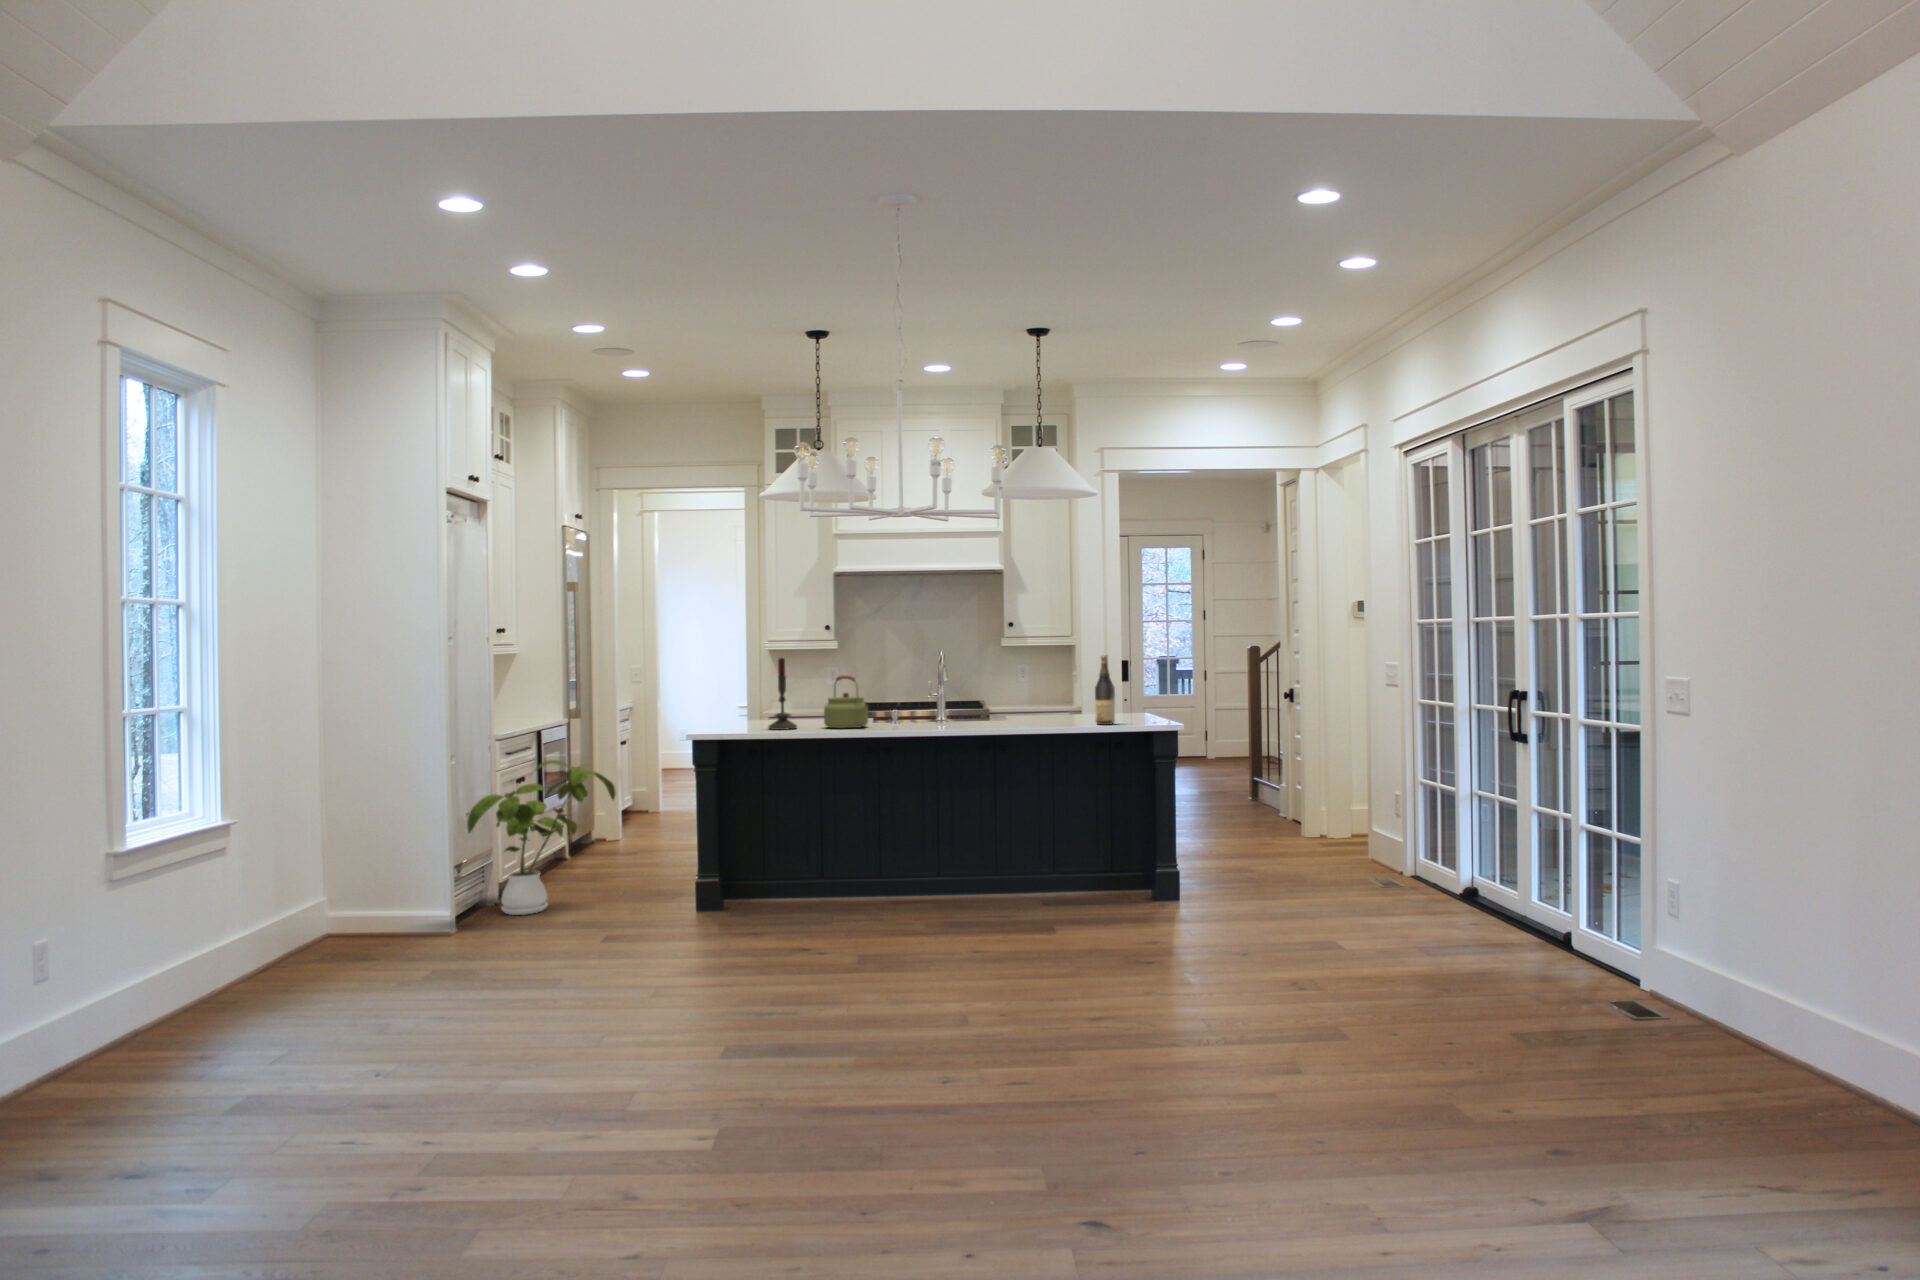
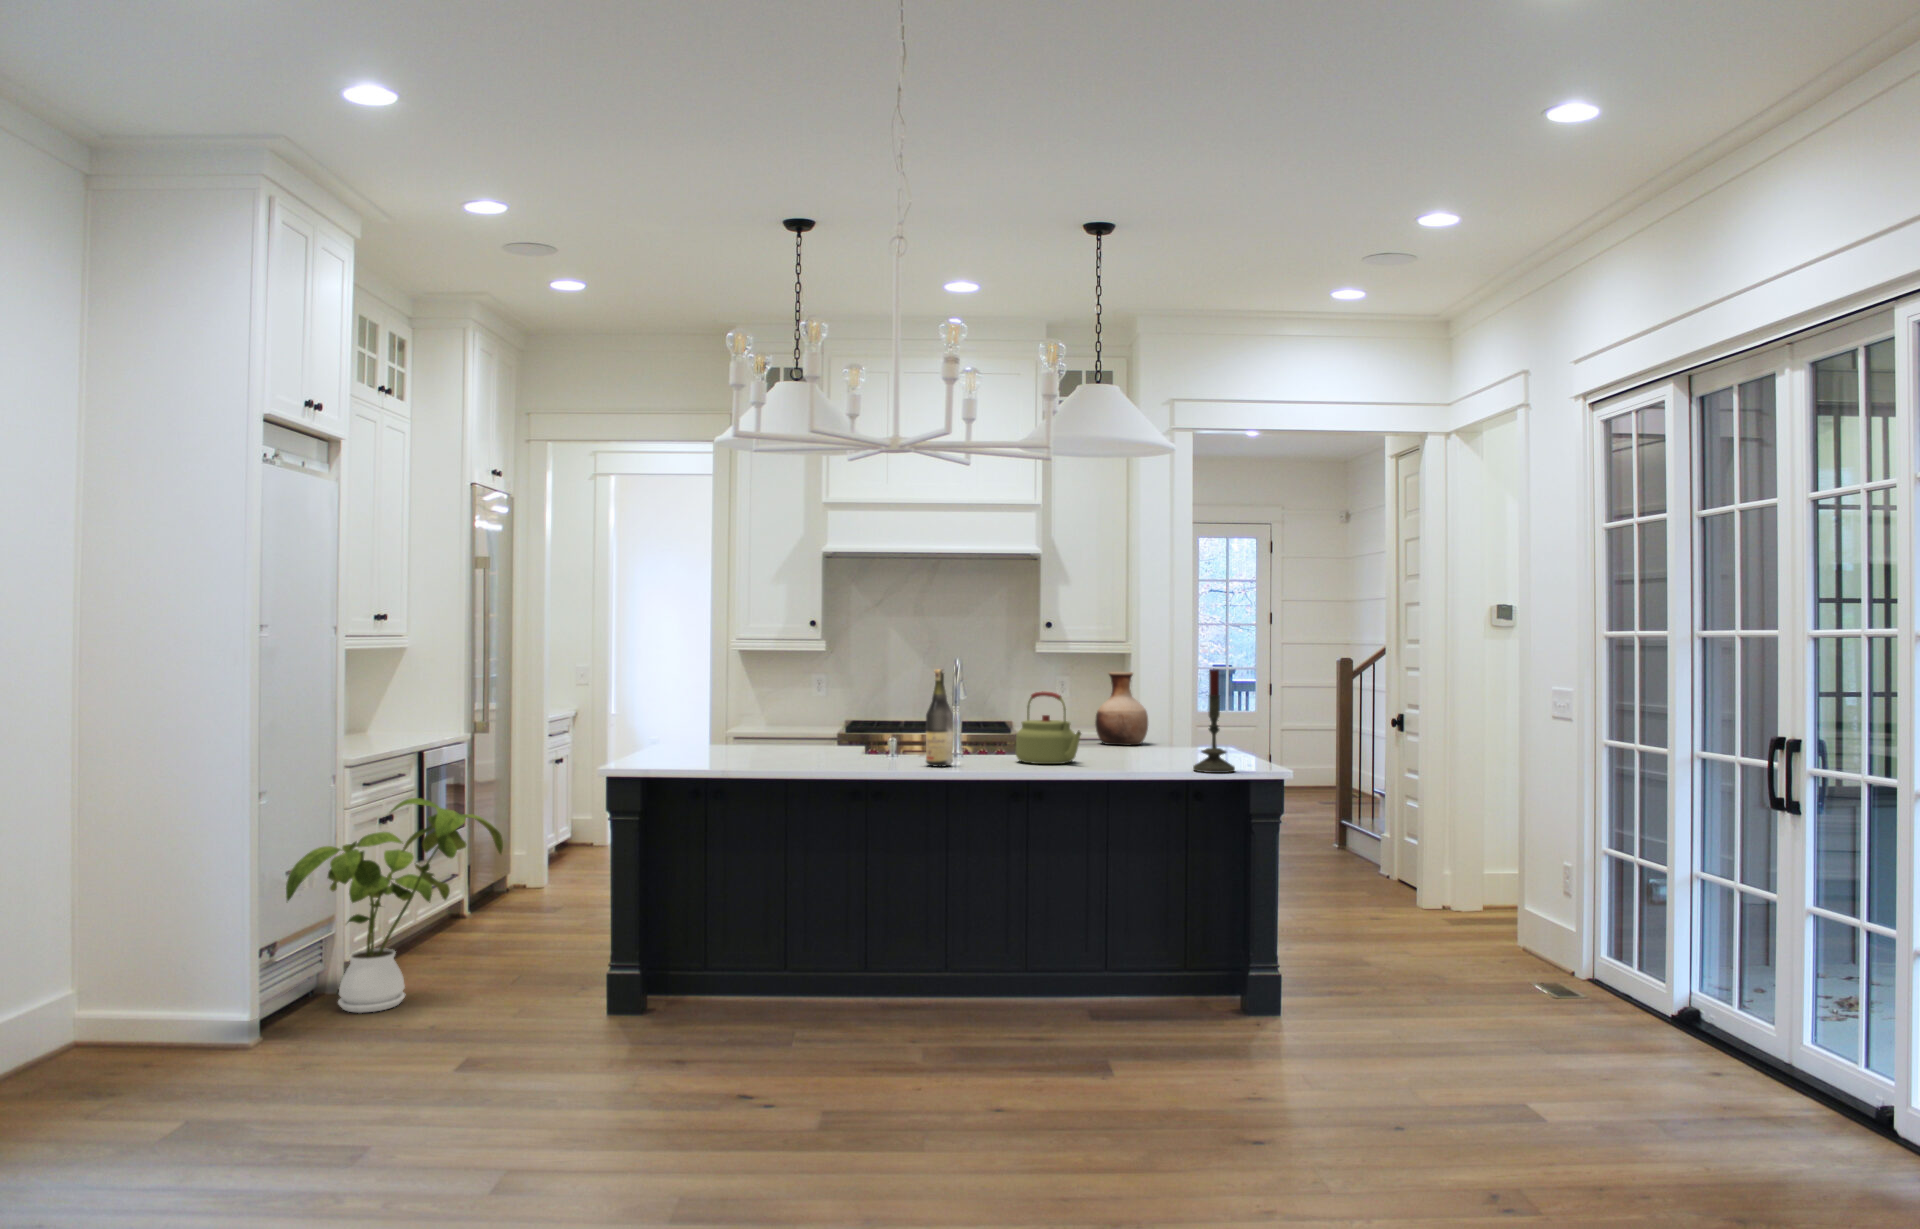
wine bottle: present [1095,655,1115,725] -> present [926,669,953,767]
candle: present [768,658,797,730] -> present [1193,670,1235,773]
vase: none [1049,659,1089,714] -> present [1095,672,1148,746]
kettle: present [824,676,868,728] -> present [1016,691,1081,764]

